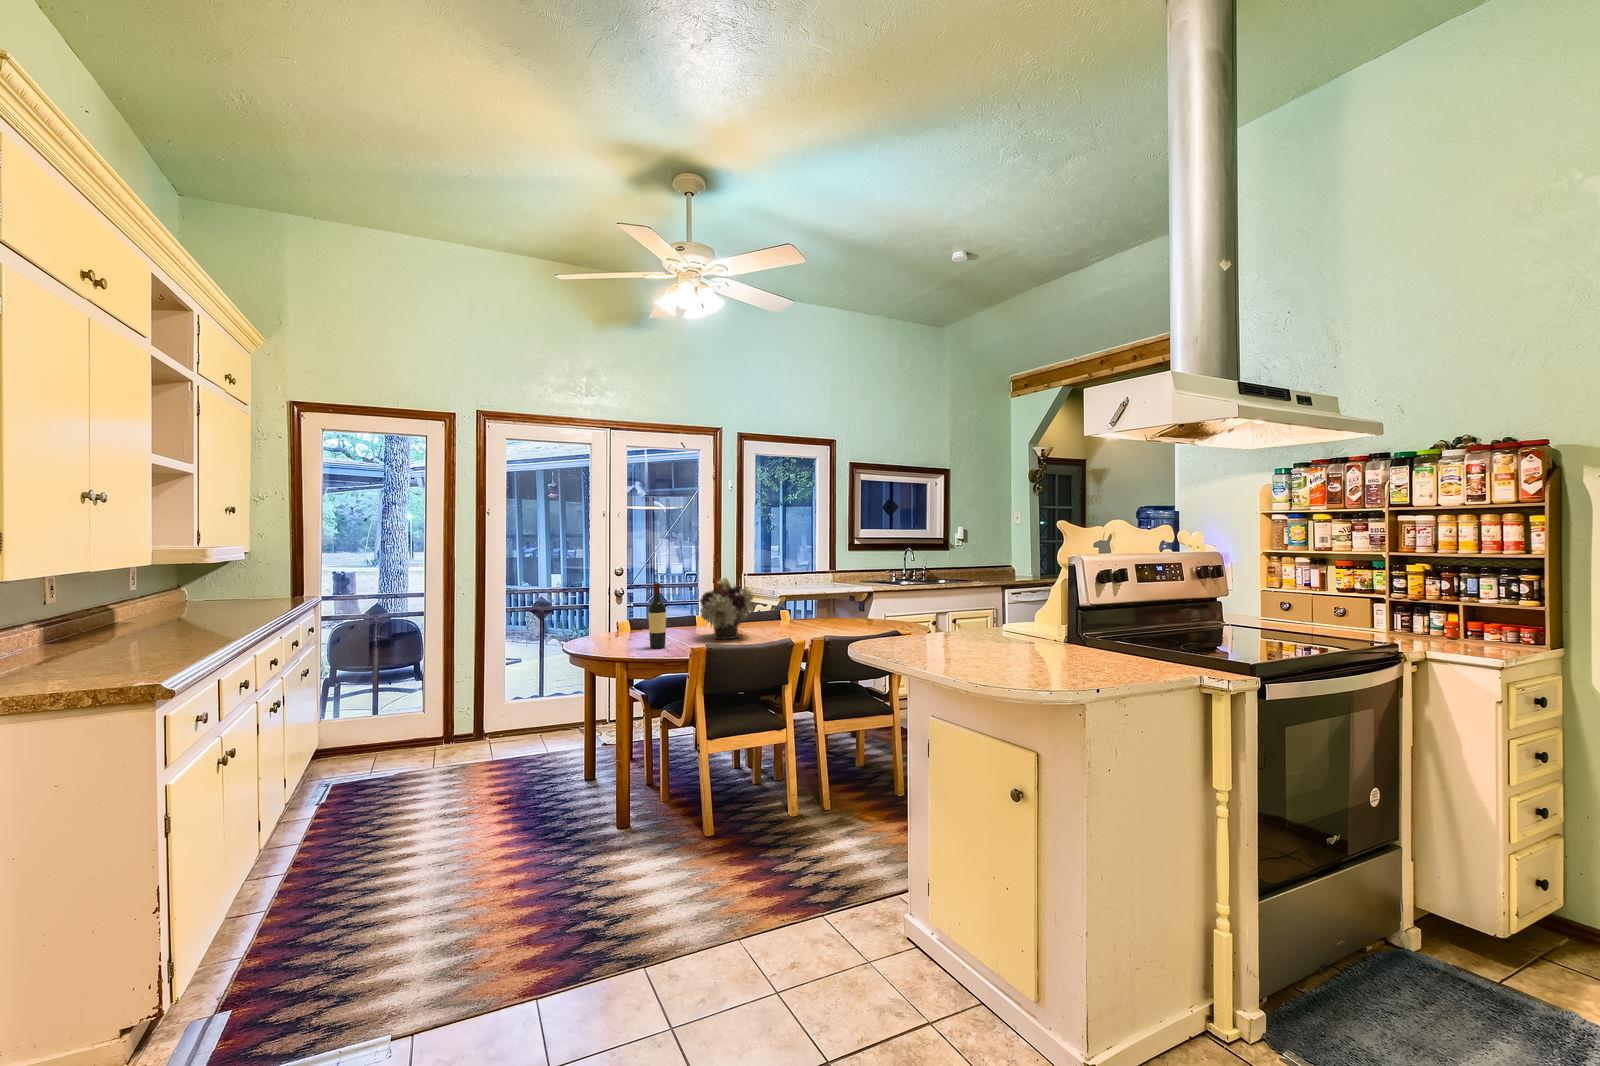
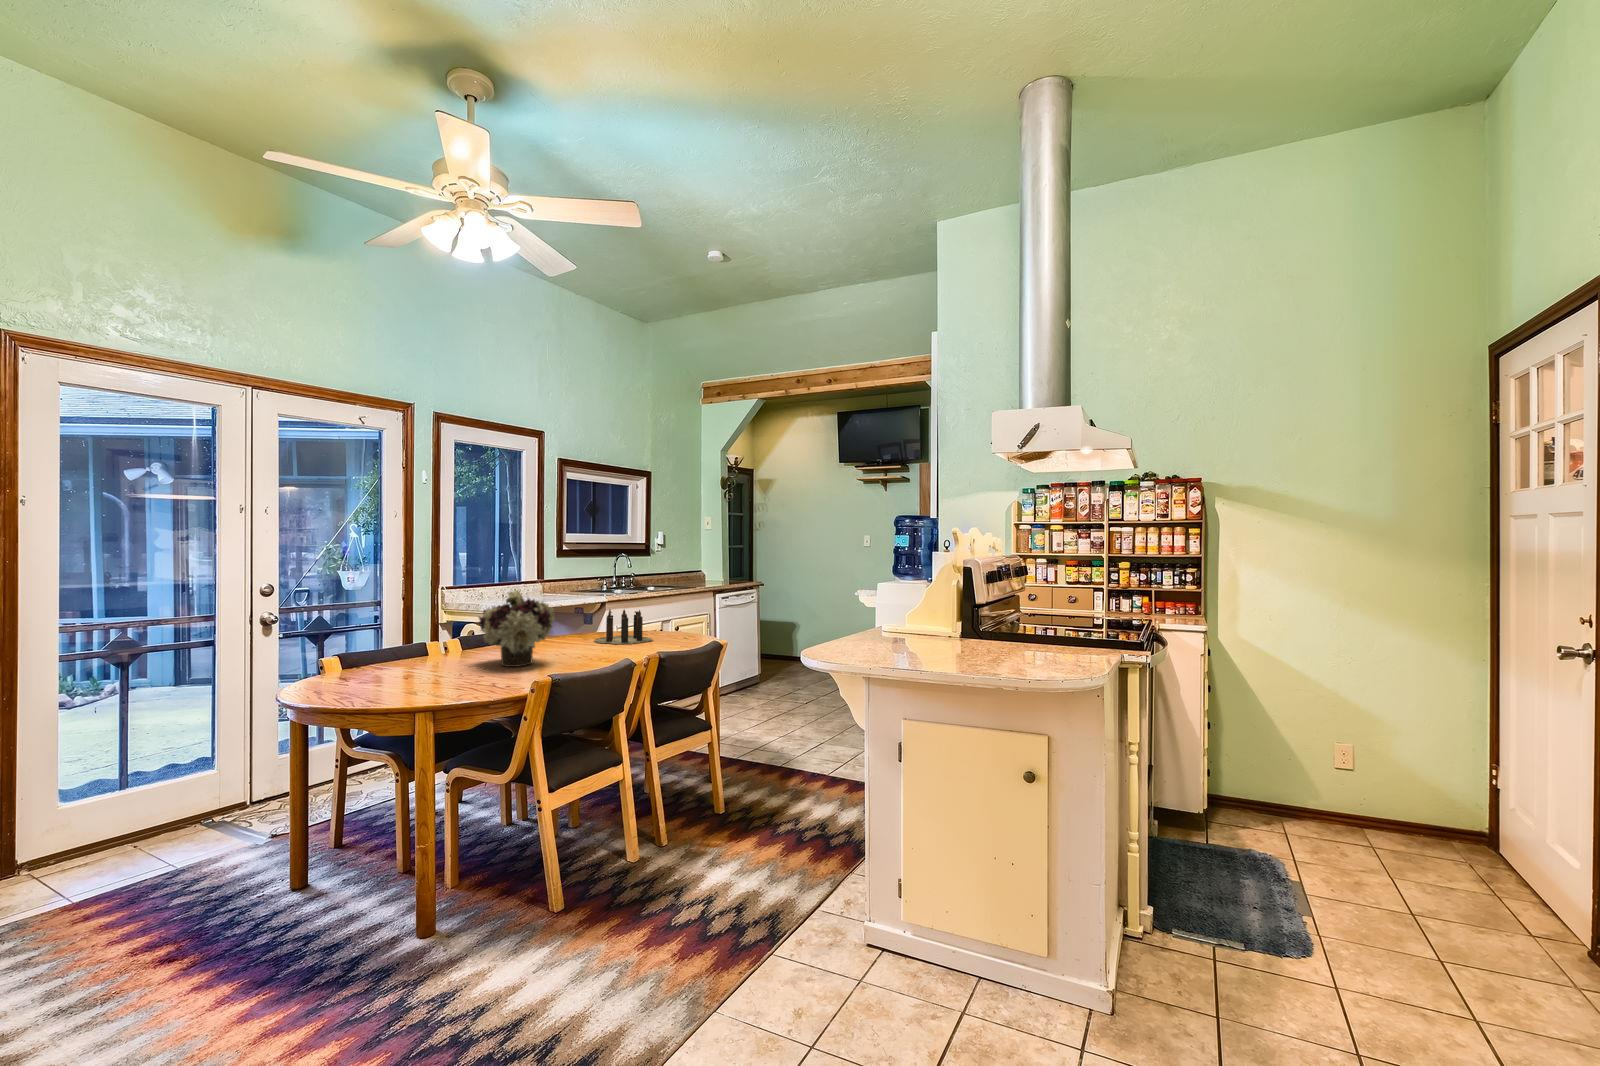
wine bottle: present [648,583,666,648] -> none [438,599,463,686]
candle: none [815,598,879,629] -> present [594,610,653,644]

